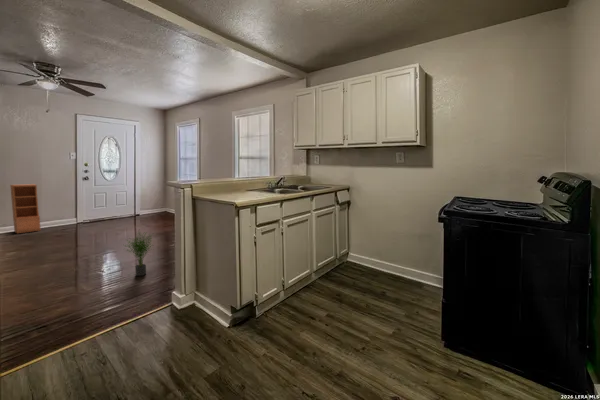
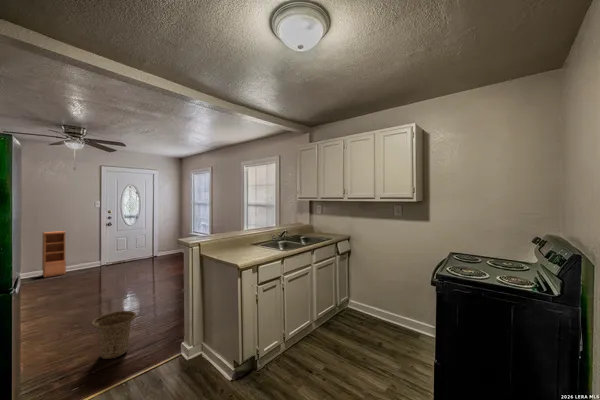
potted plant: present [129,233,151,276] -> none [138,279,168,324]
basket: none [70,259,120,307] -> present [92,311,136,359]

